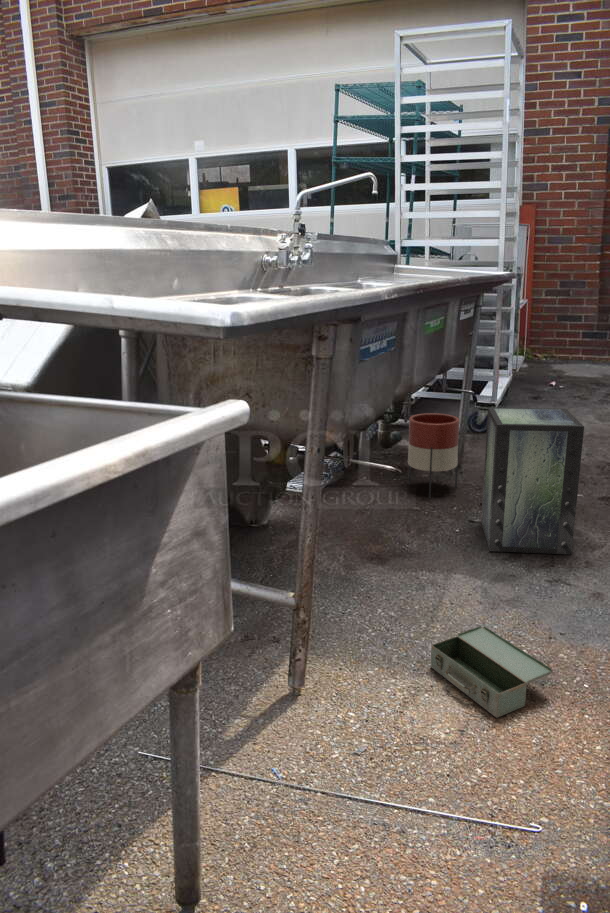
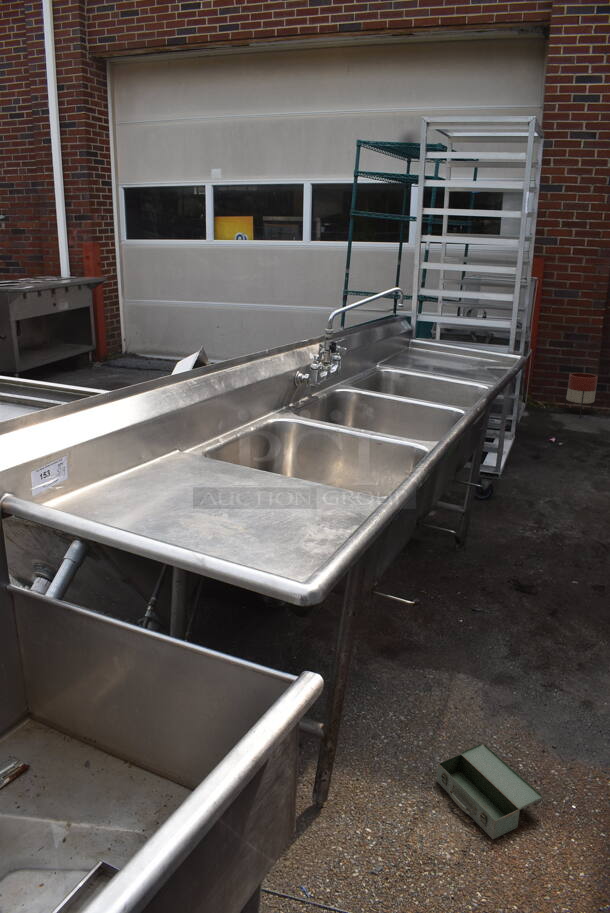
storage box: present [481,407,584,555] -> none [483,512,581,655]
planter: present [408,413,459,499] -> present [564,373,598,417]

